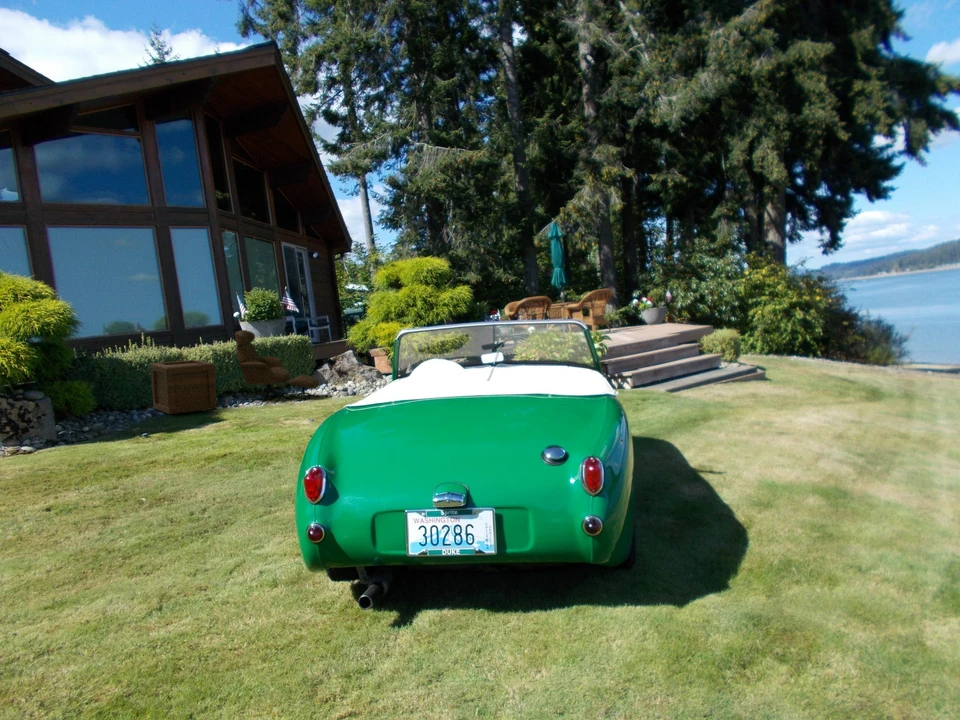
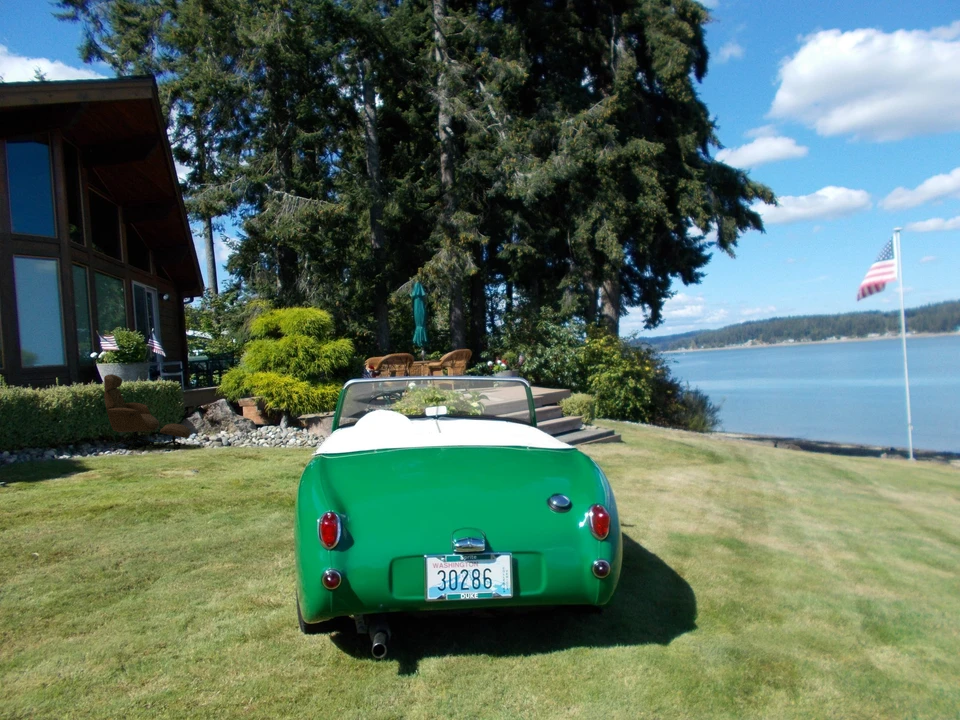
wooden crate: present [151,360,217,415] -> none [6,404,84,462]

